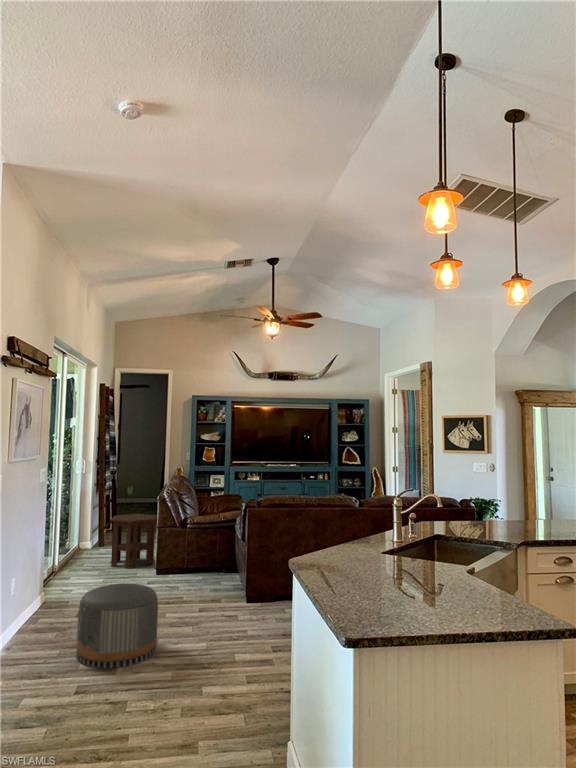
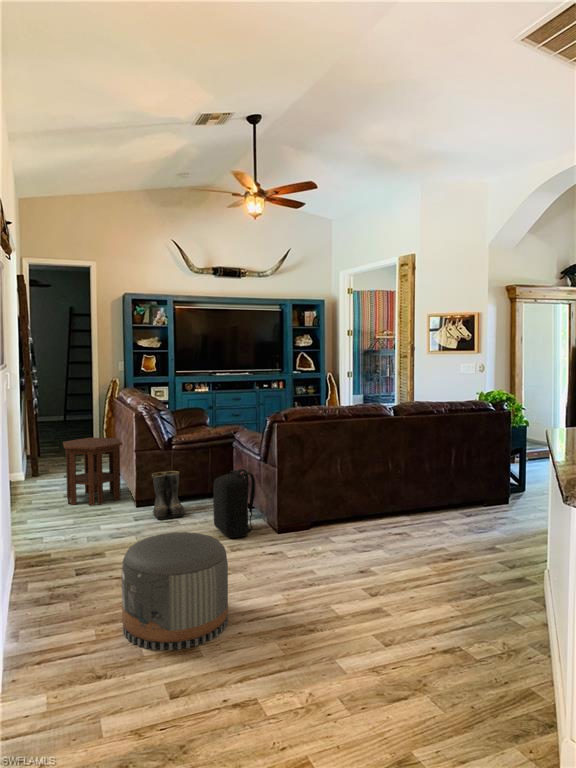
boots: none [164,544,191,583] -> present [152,471,185,519]
backpack: none [200,544,236,601] -> present [213,469,261,538]

